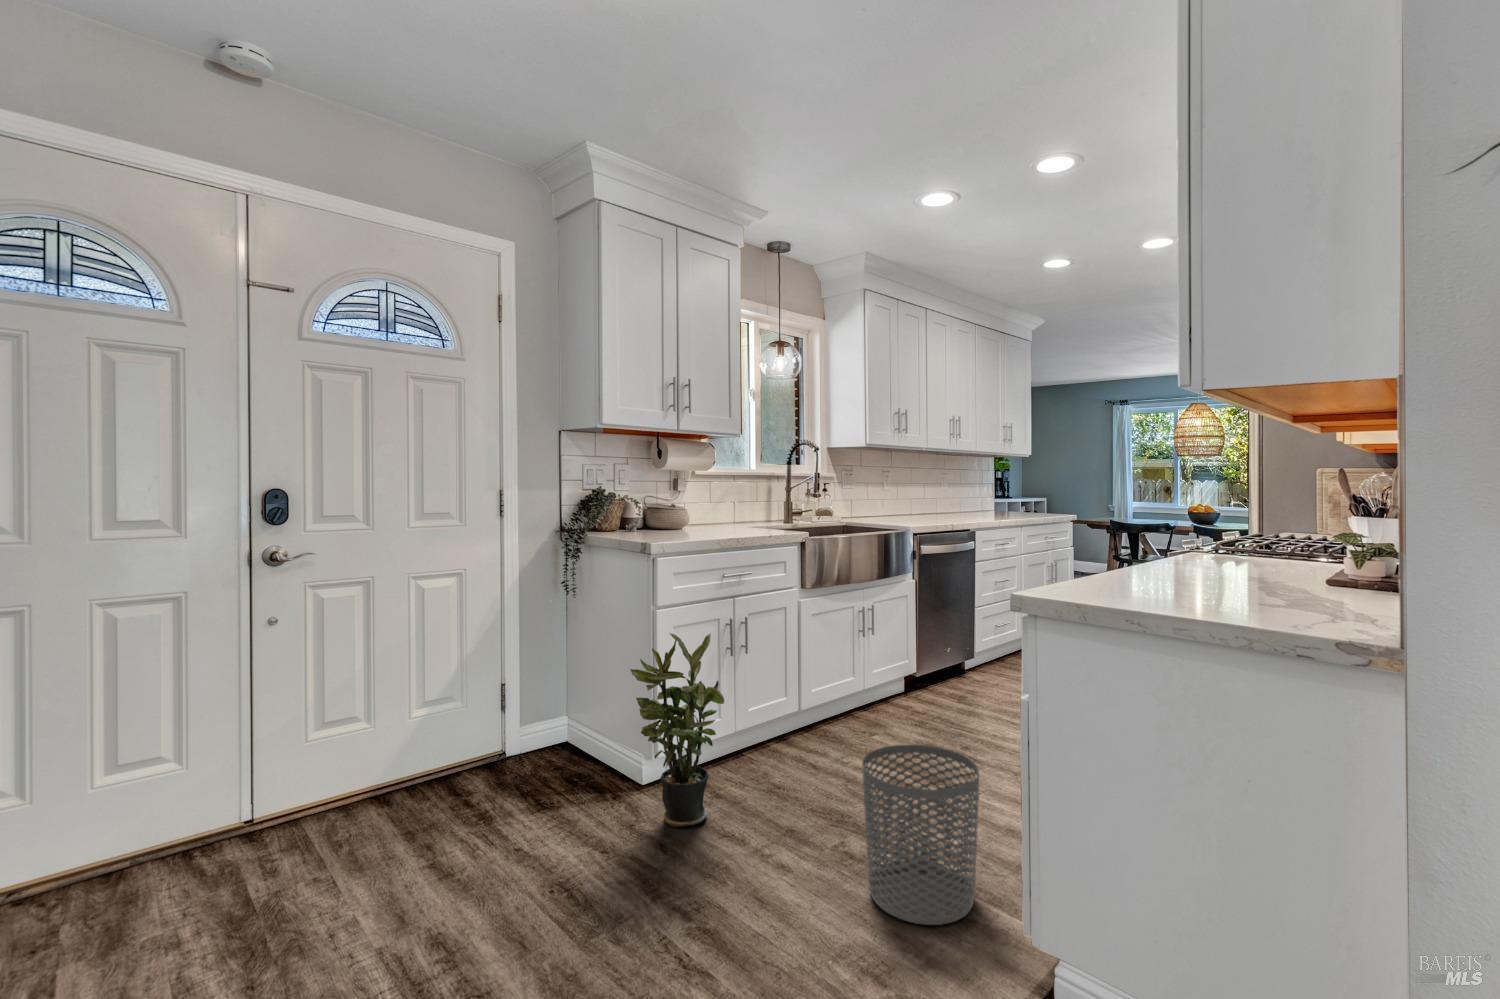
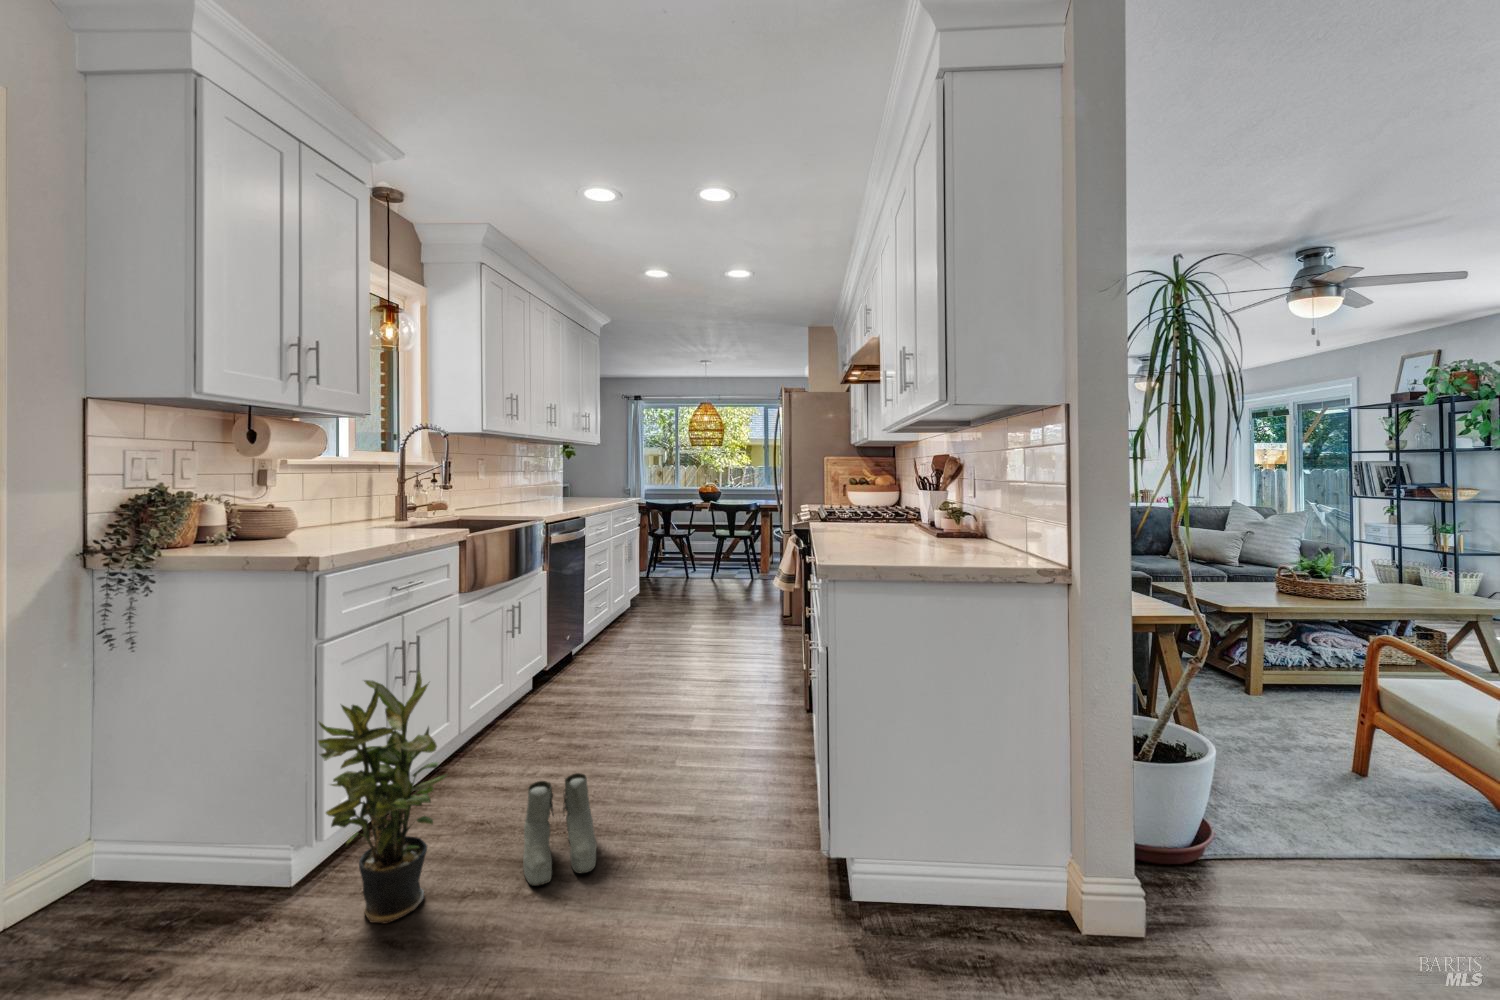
waste bin: present [862,745,979,925] -> none [647,740,755,913]
boots: none [779,754,851,848] -> present [523,773,597,886]

